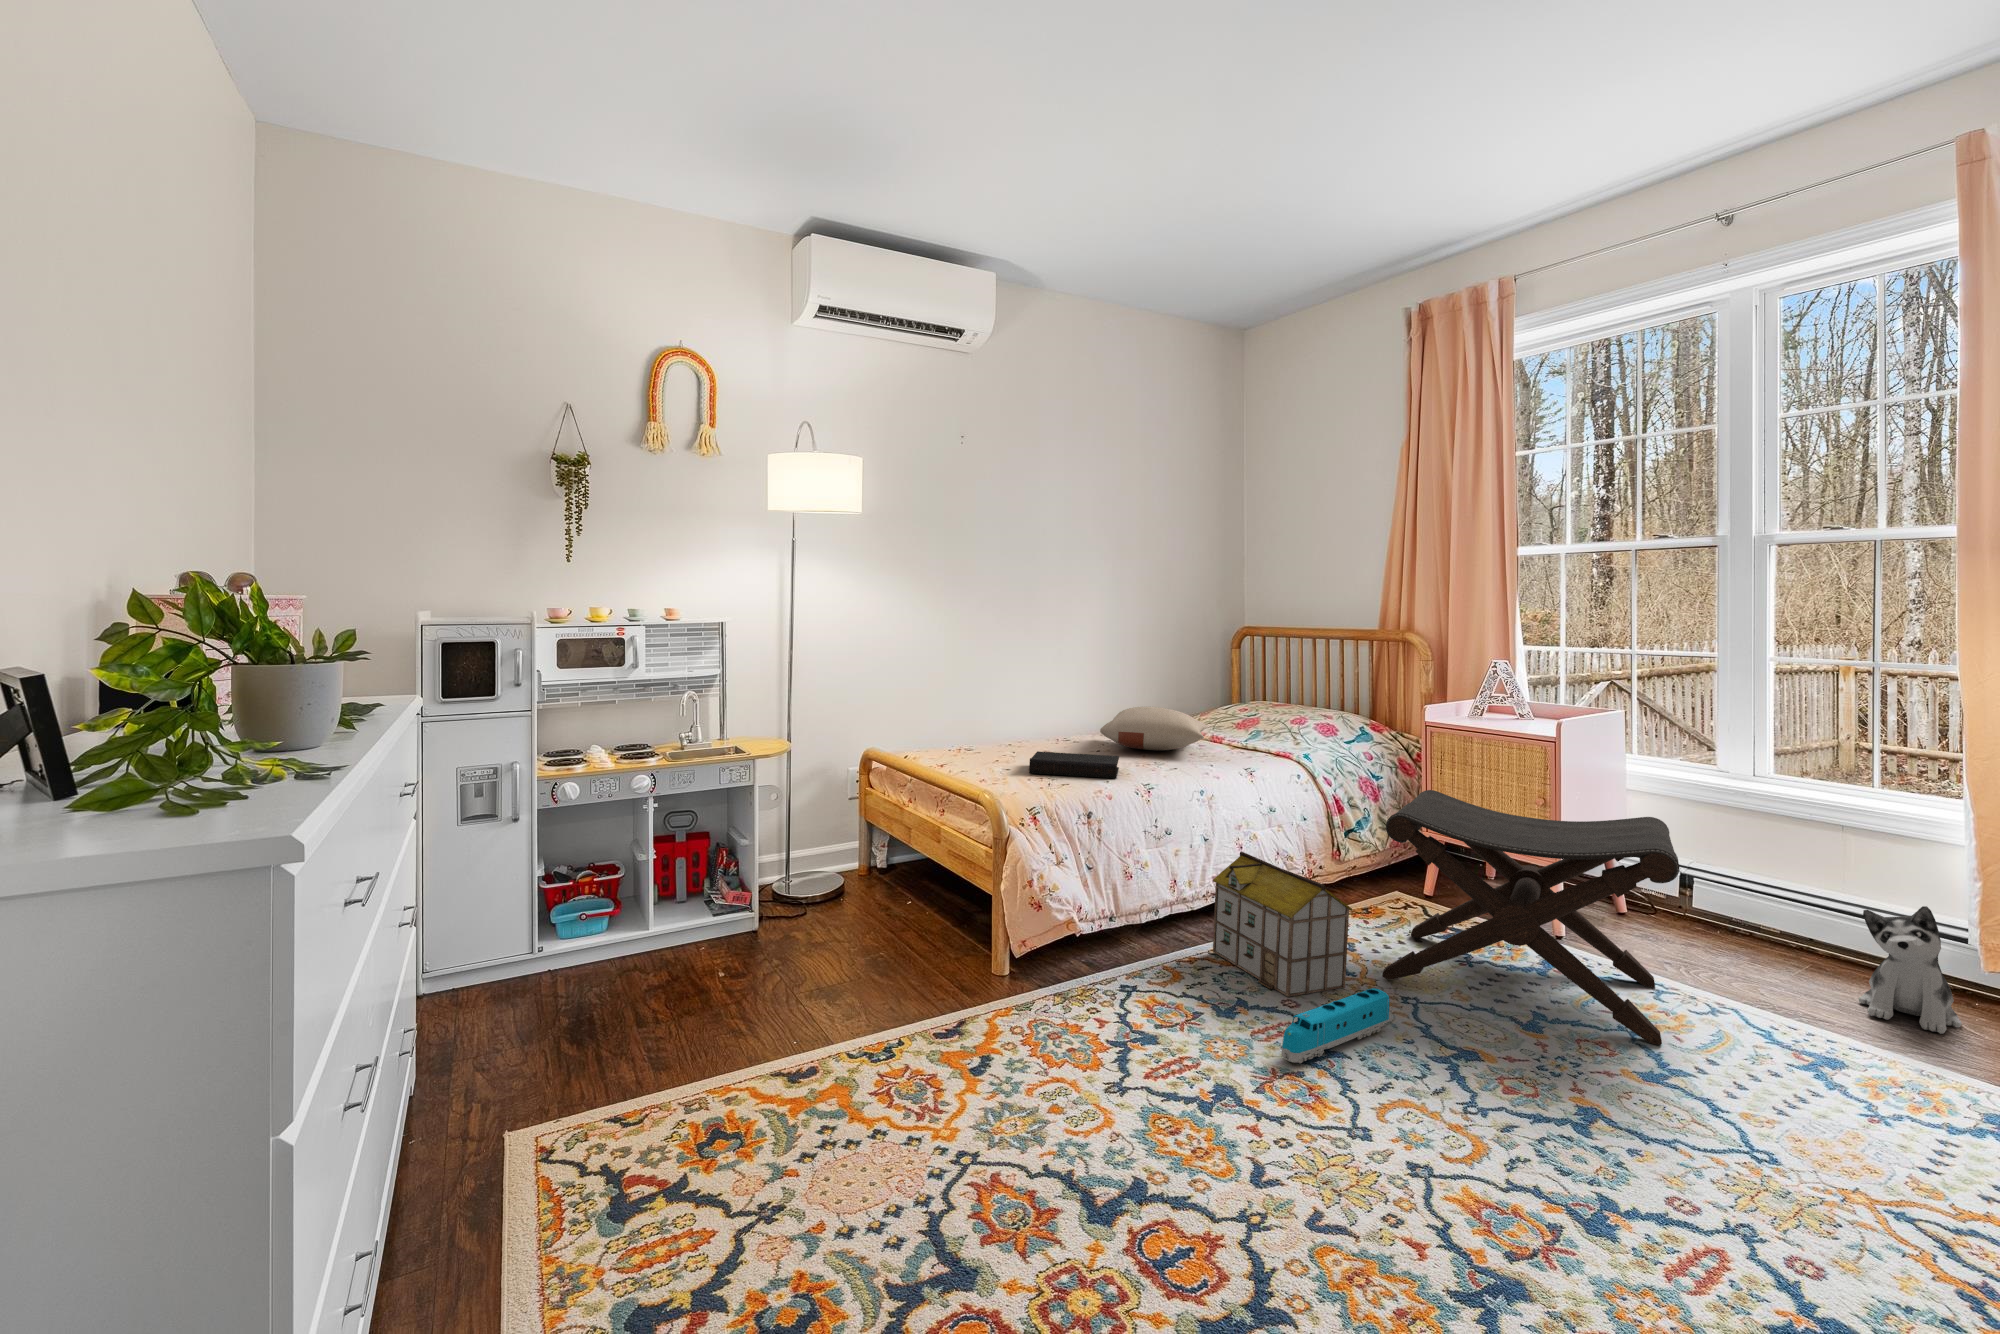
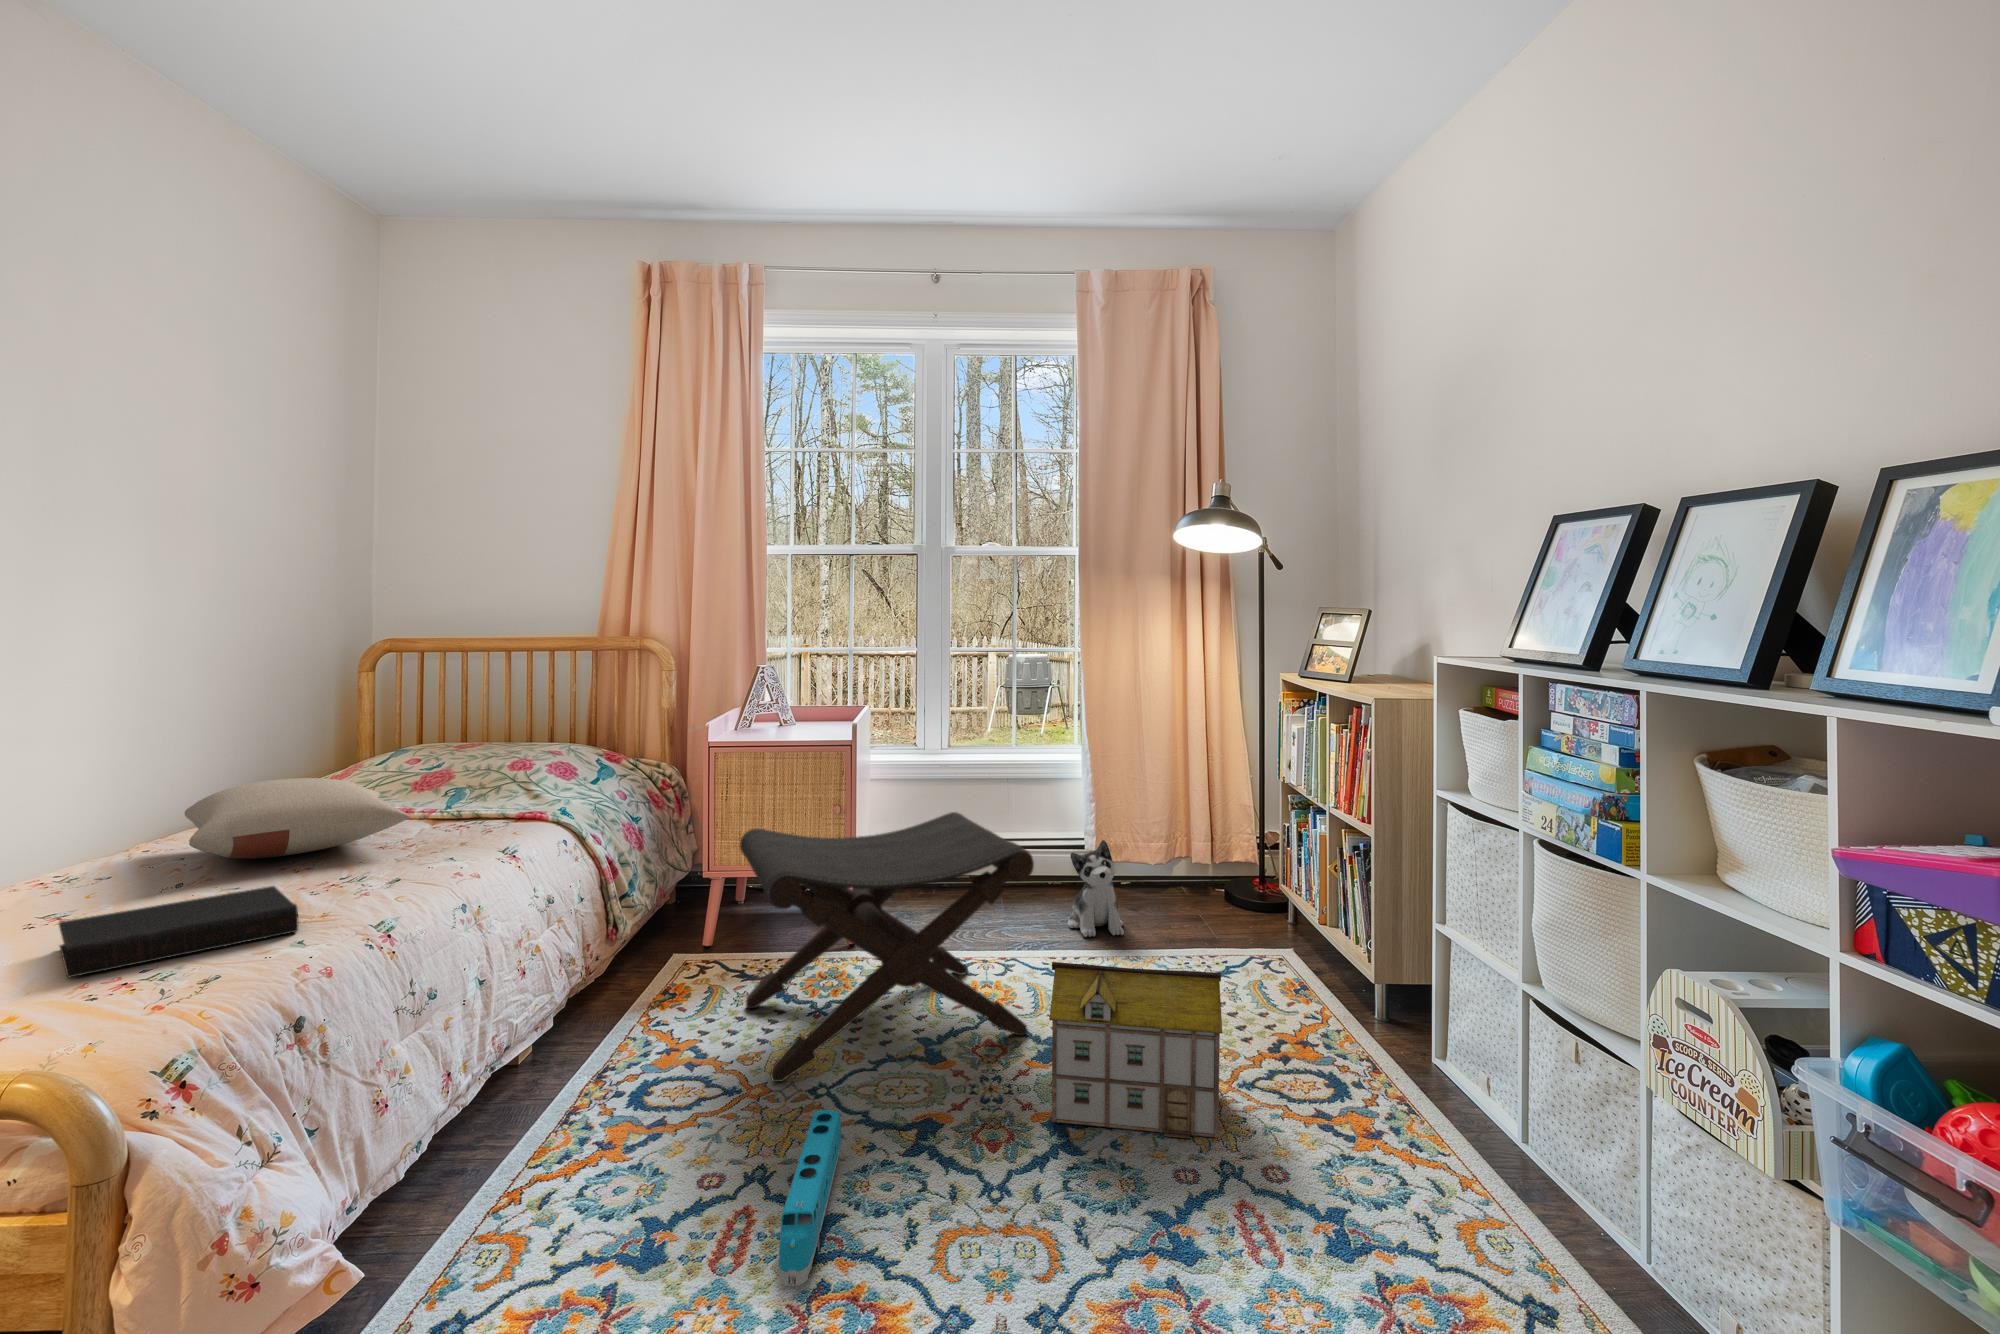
toy house: present [1213,851,1352,997] -> present [1049,962,1222,1139]

